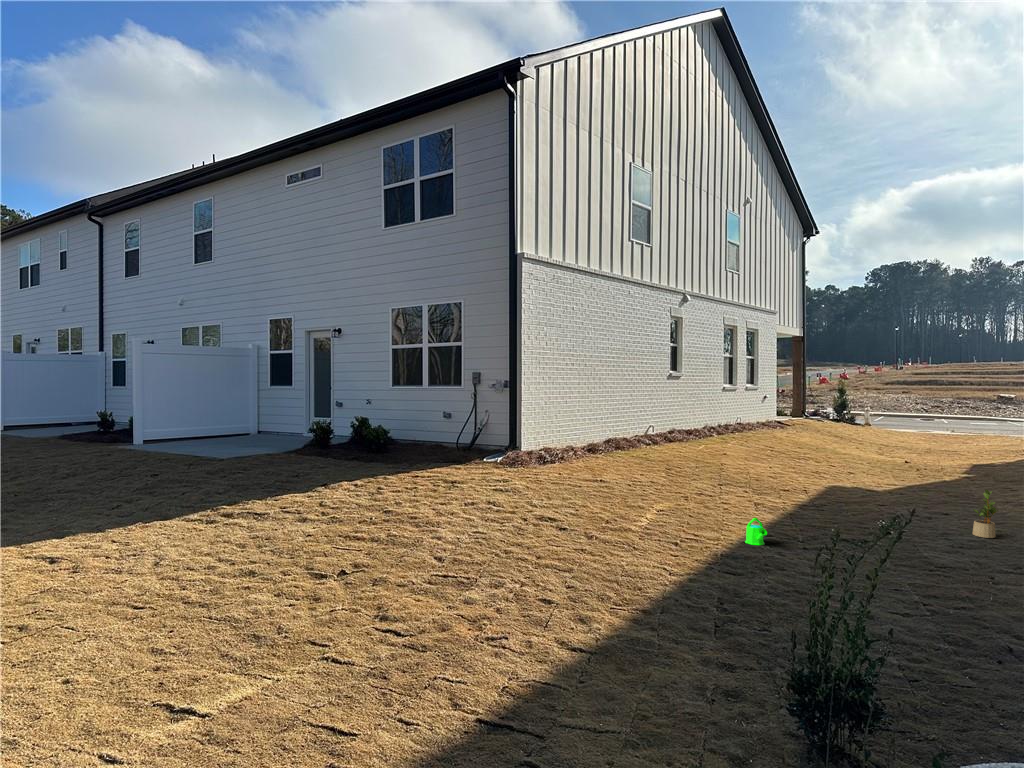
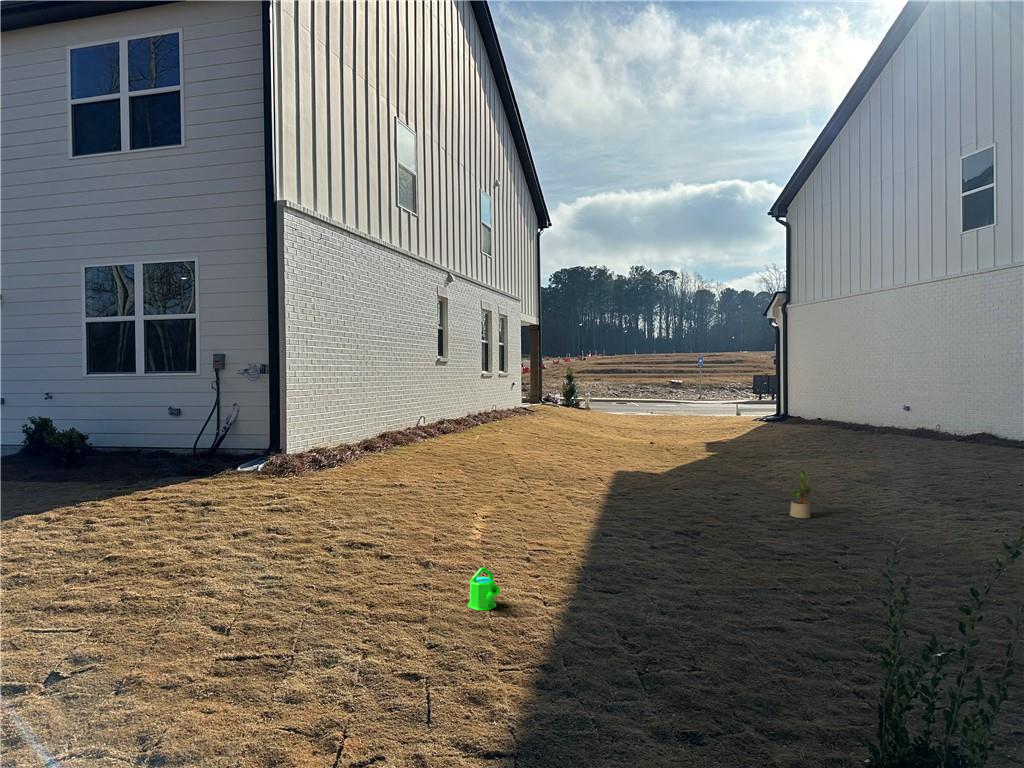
watering can: present [745,518,767,545] -> present [468,567,500,610]

